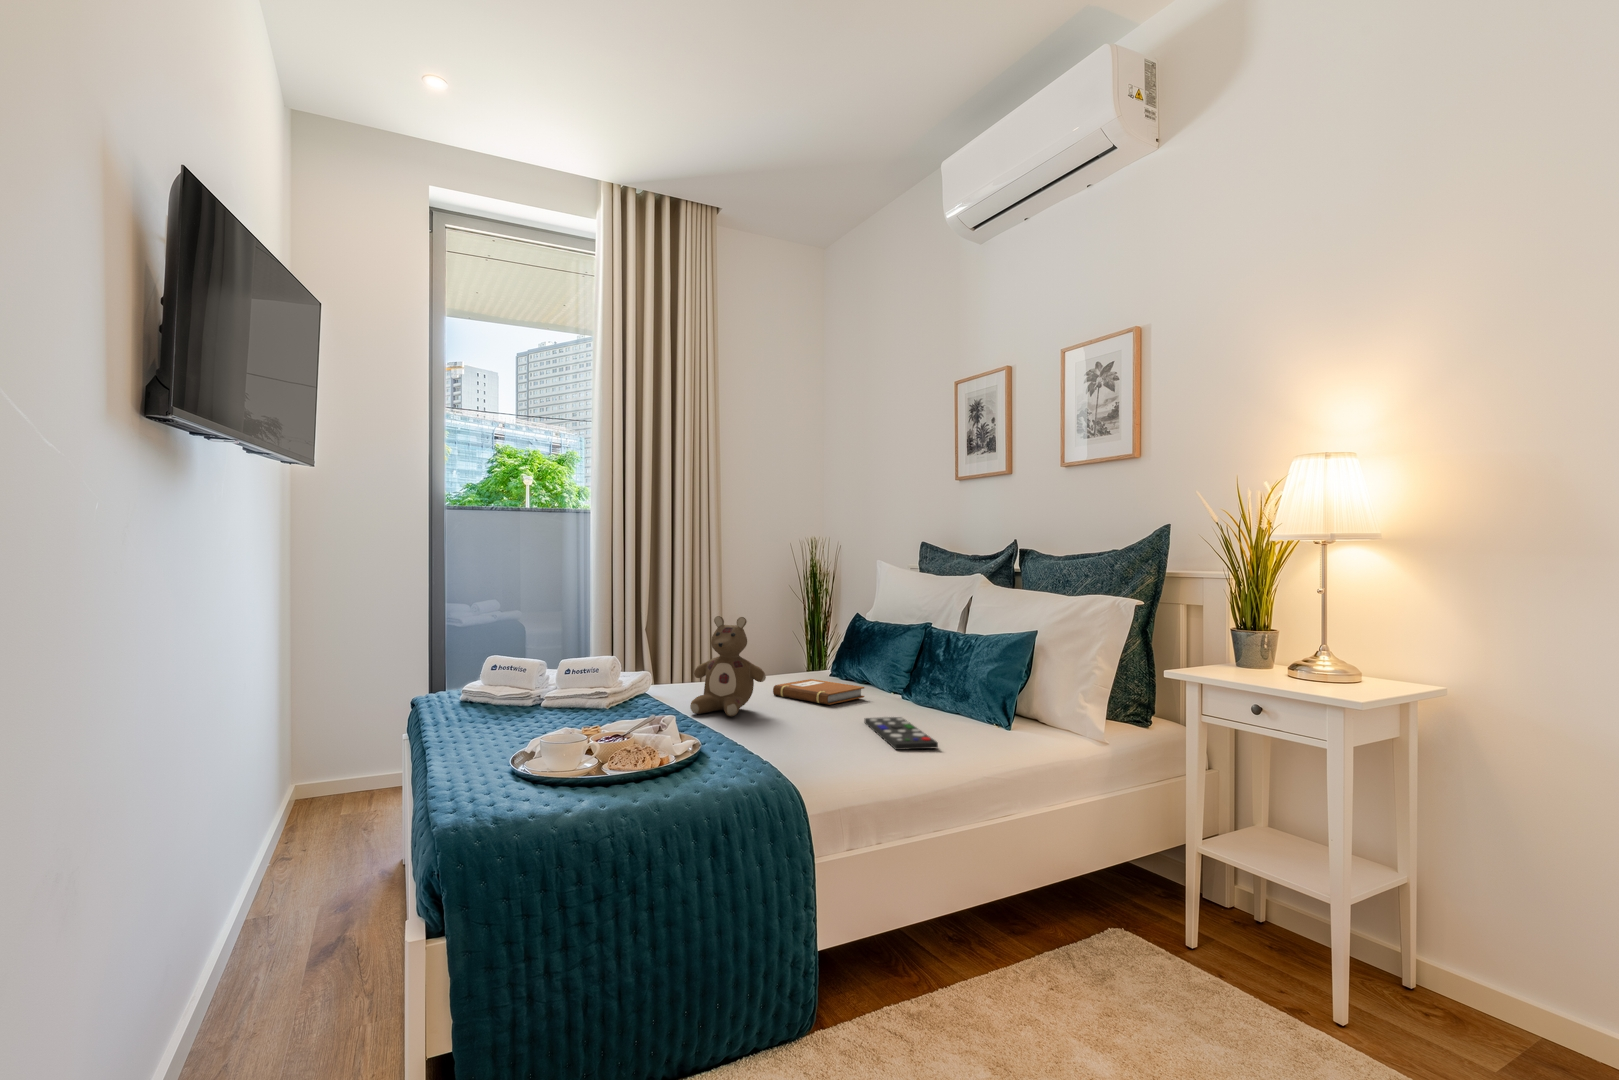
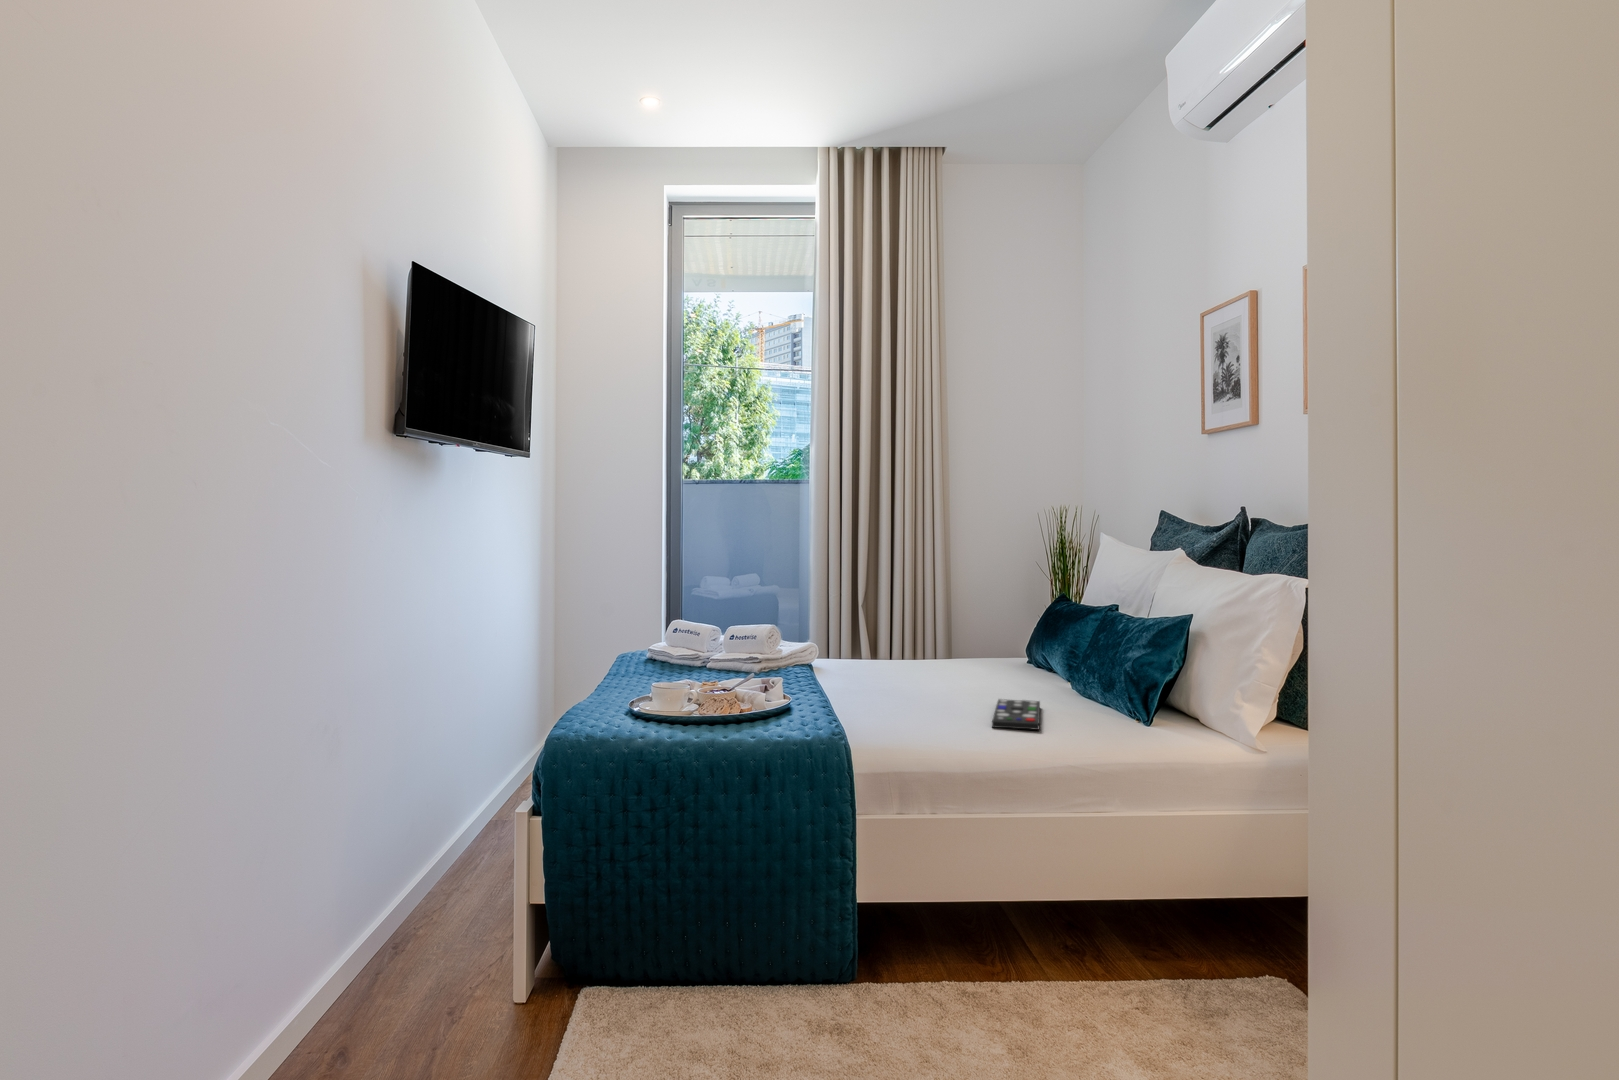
stuffed bear: present [690,616,766,716] -> none [830,590,907,689]
notebook: present [773,679,864,705] -> none [938,662,1035,687]

